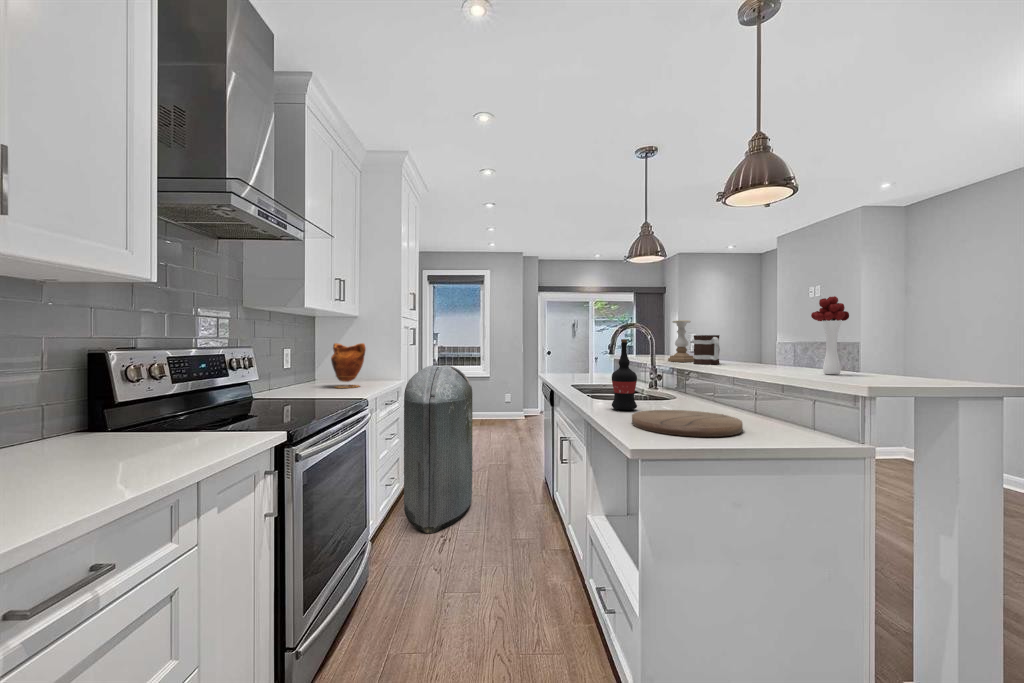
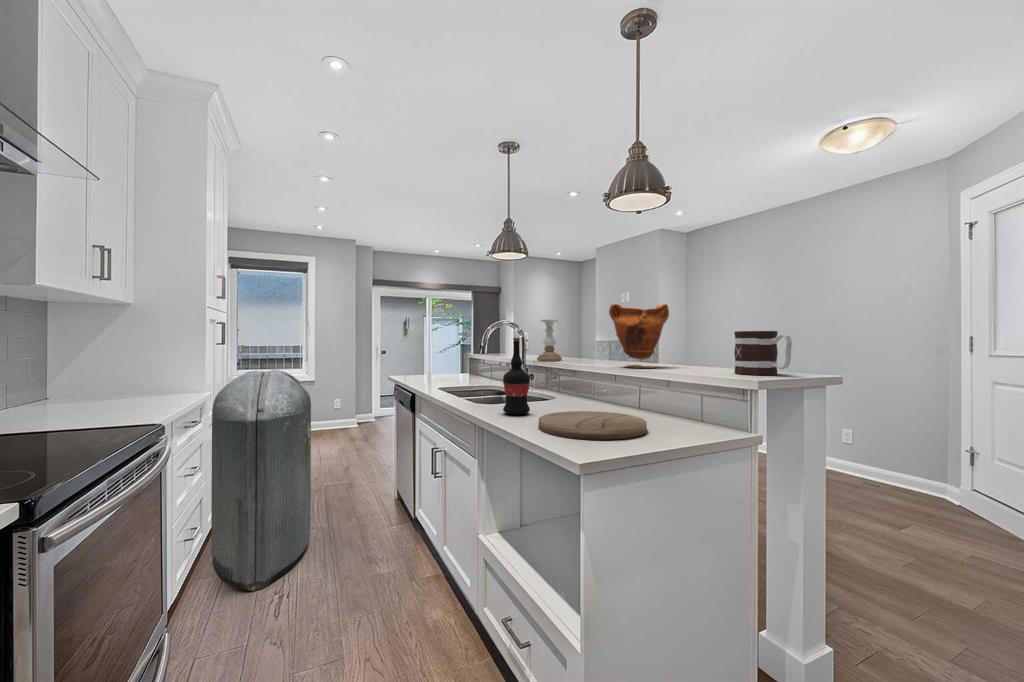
flower bouquet: present [811,296,849,374] -> none [684,300,713,370]
mug: present [694,335,720,364] -> present [734,331,792,375]
vase: present [331,343,366,388] -> present [609,304,669,368]

